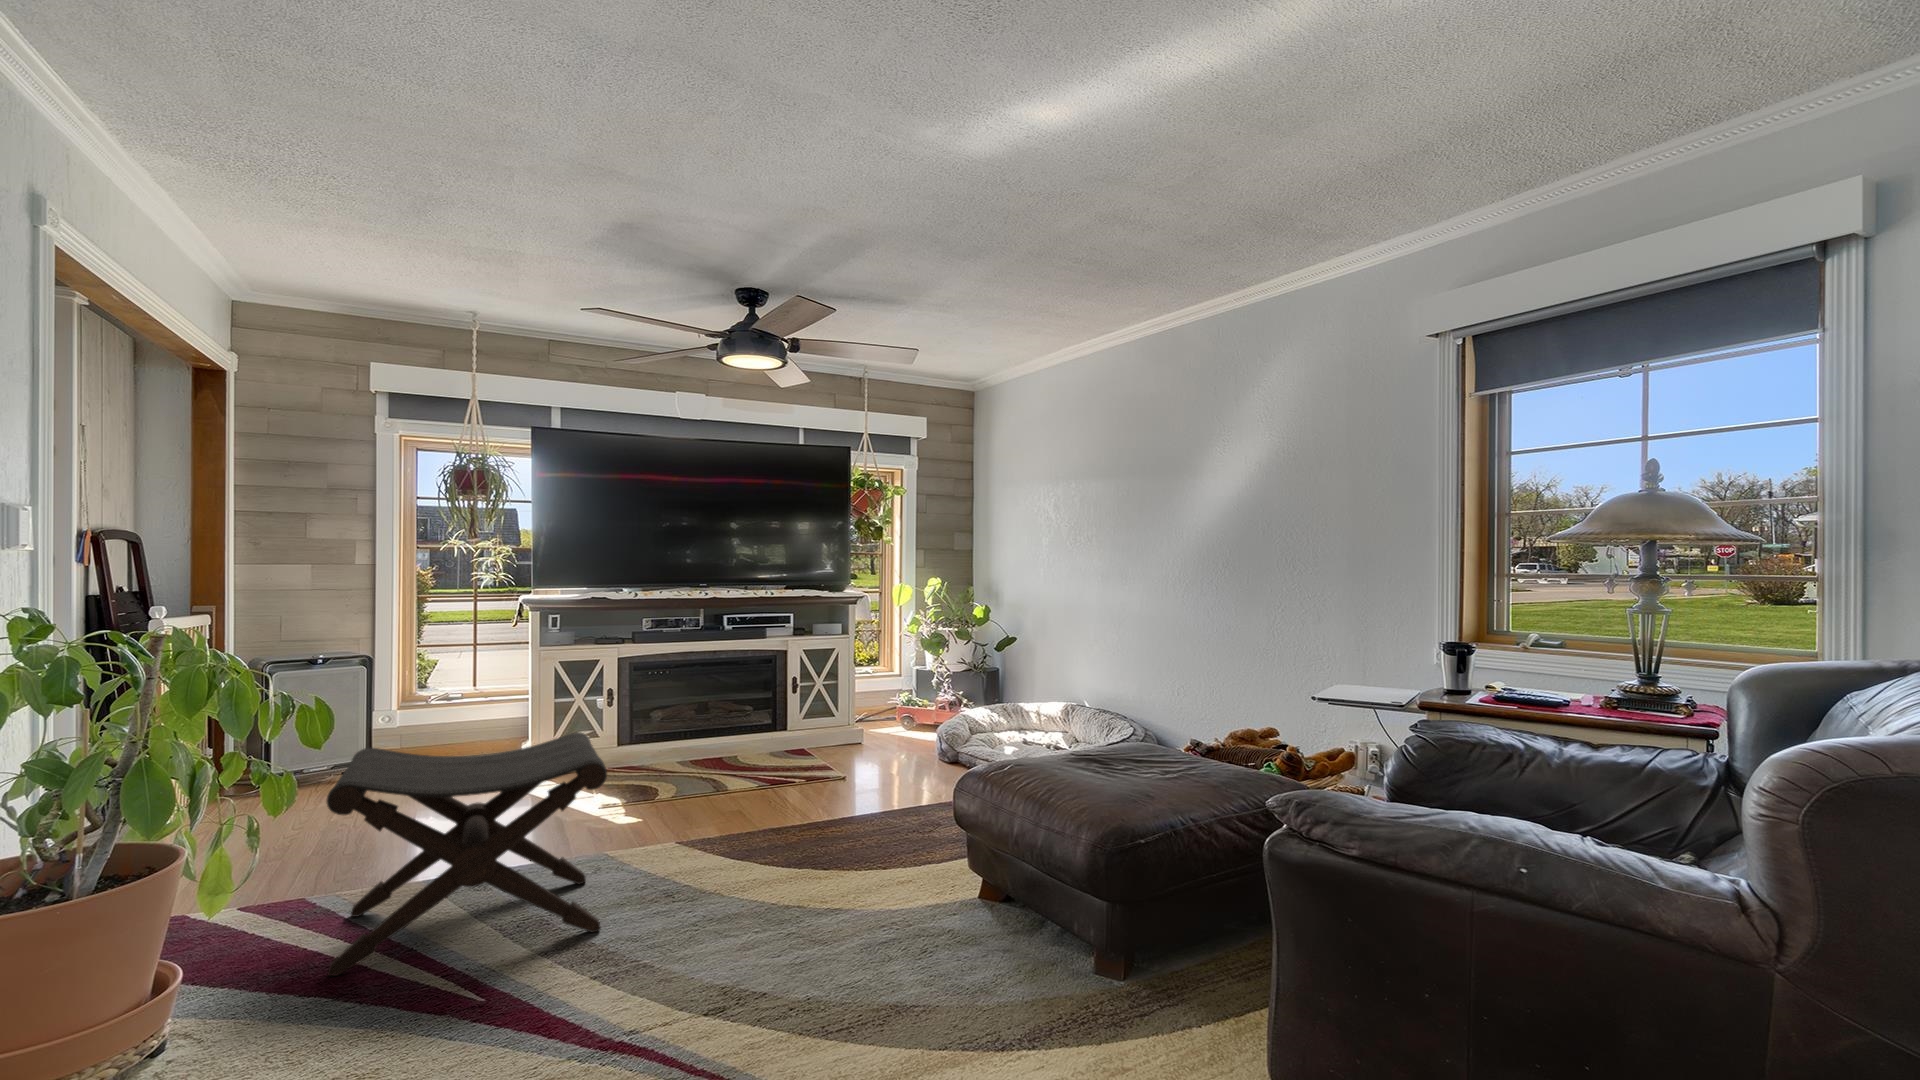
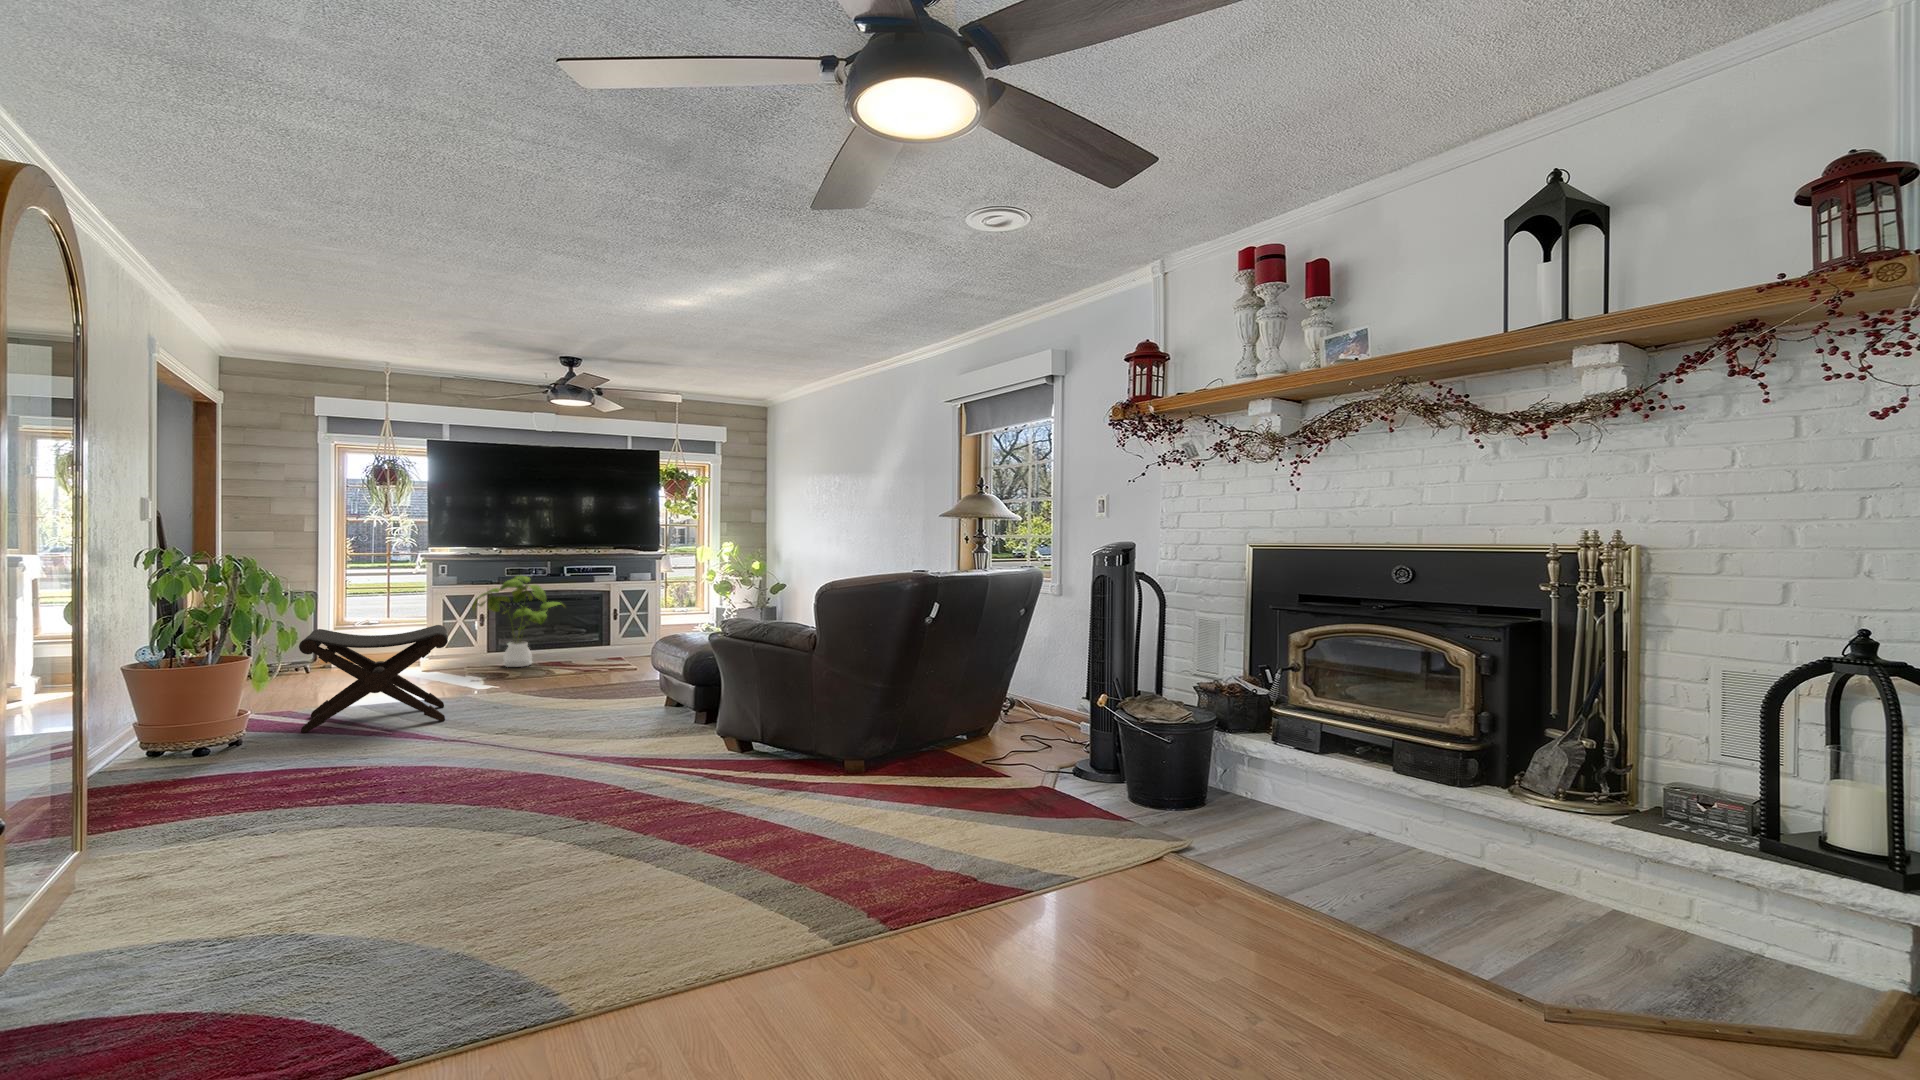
house plant: none [599,630,731,772] -> present [472,575,565,667]

